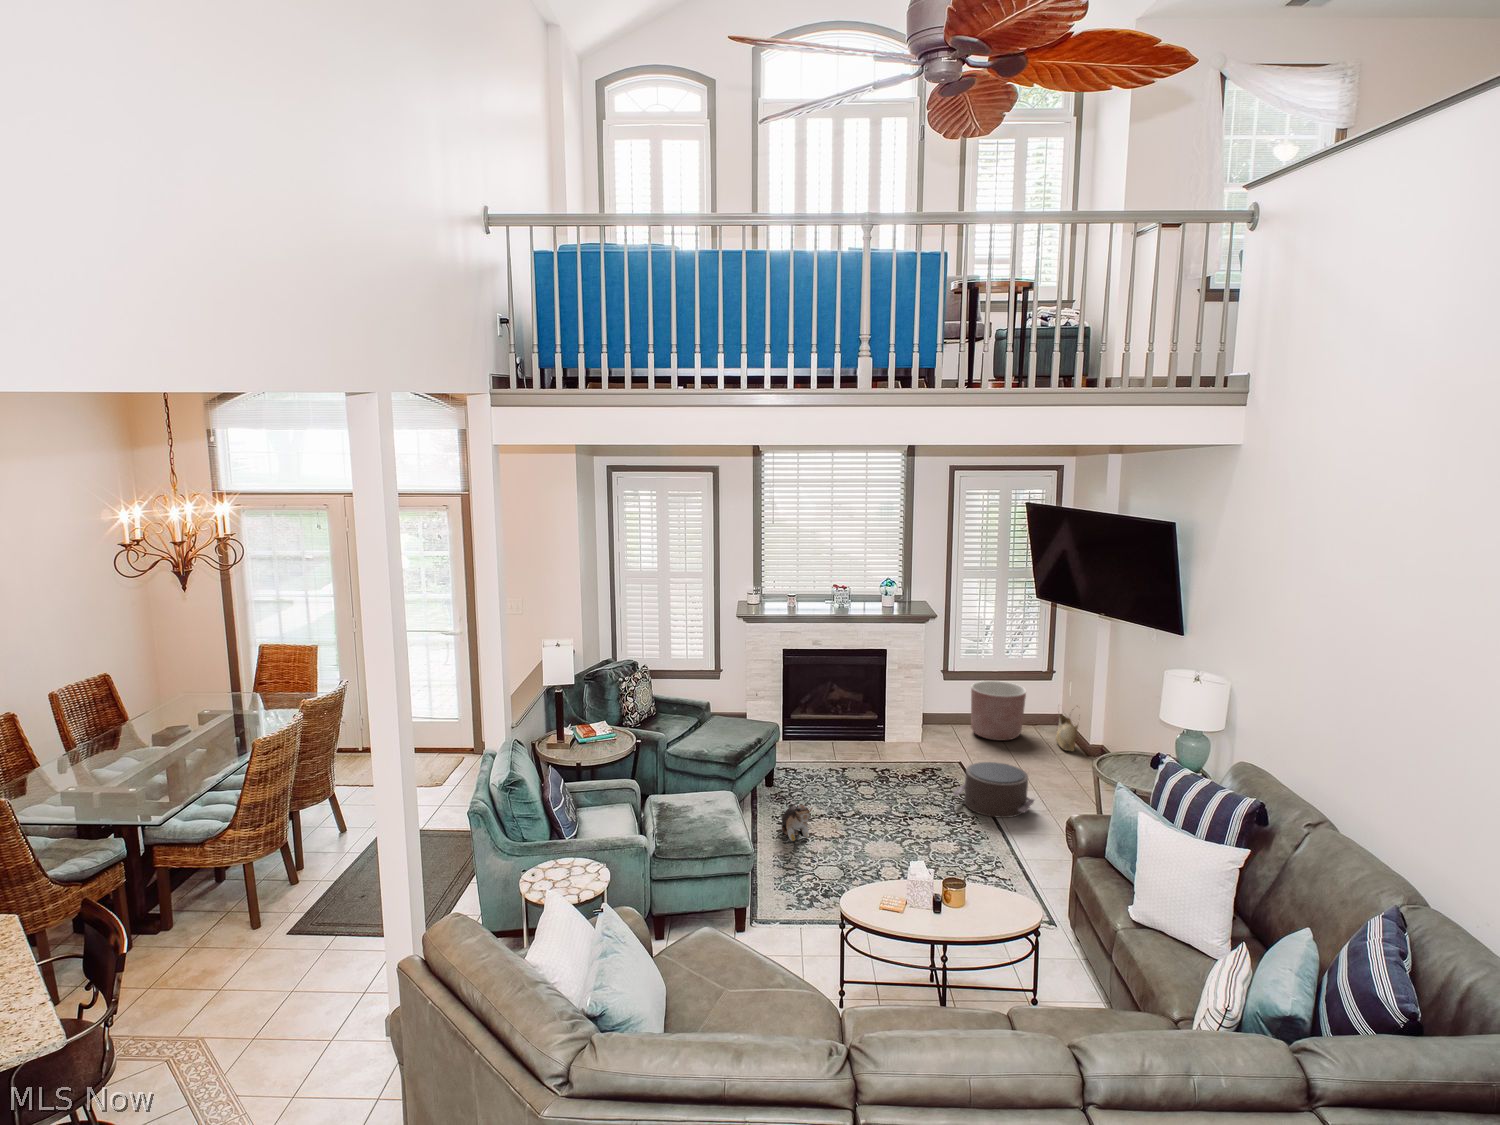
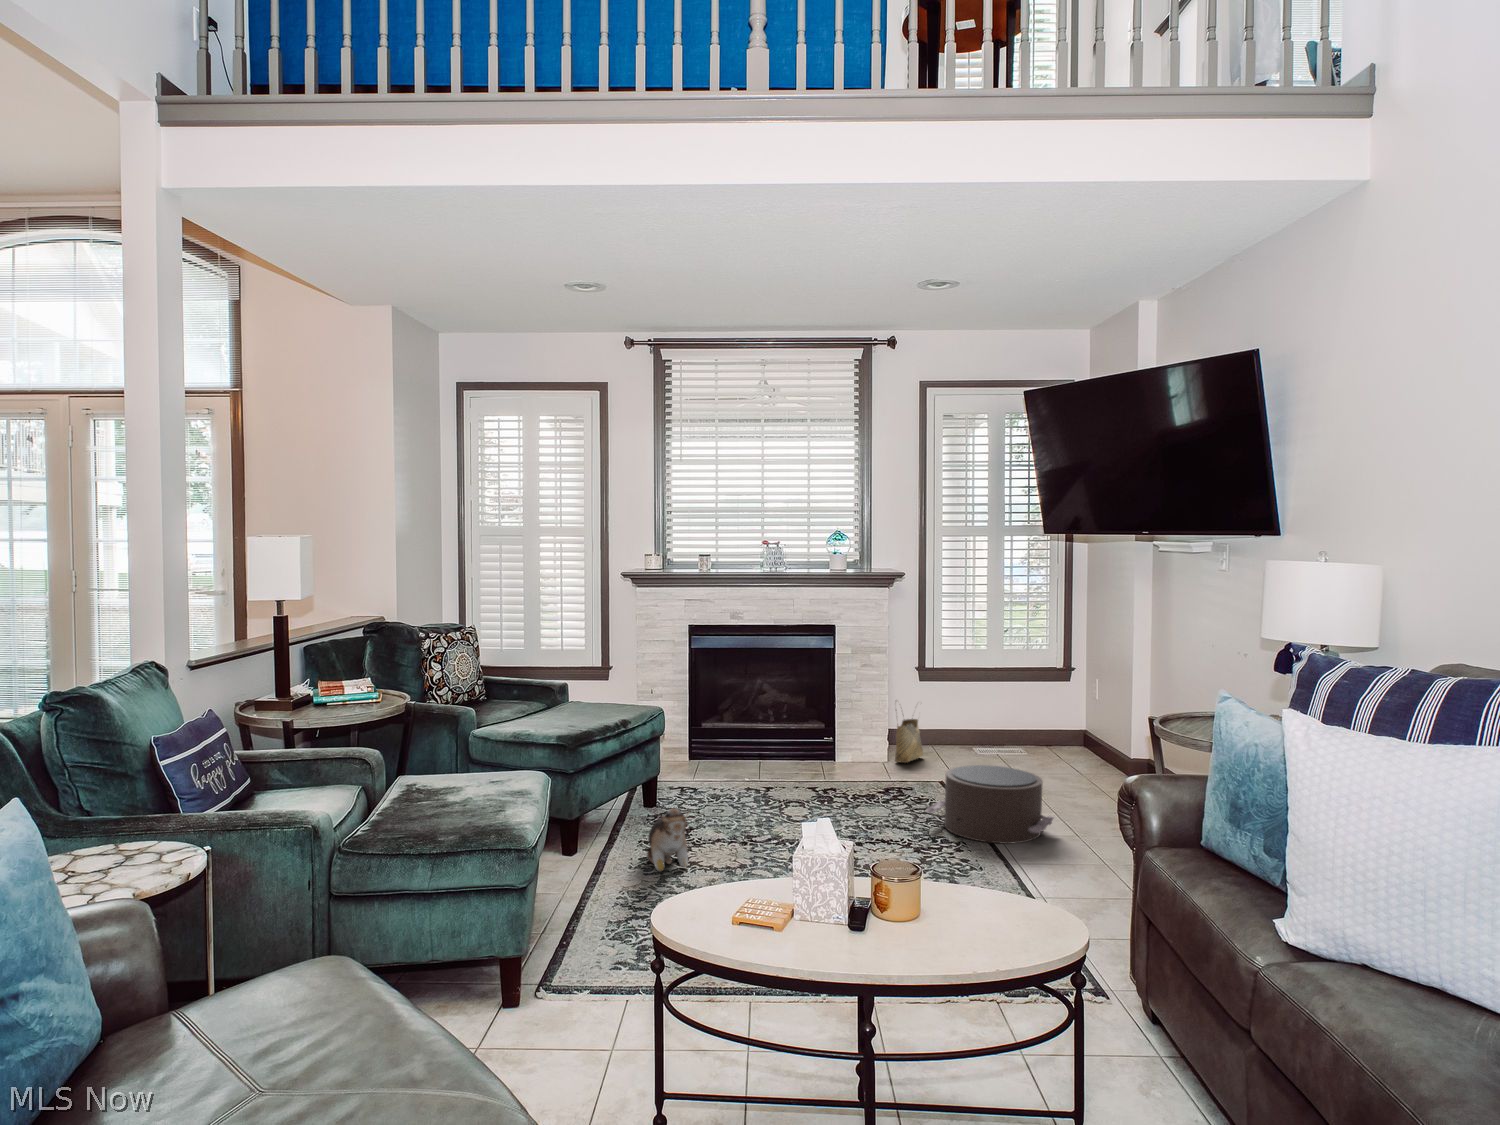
planter: present [971,681,1026,741] -> none [957,682,1034,761]
woven basket: present [1056,706,1078,751] -> present [895,718,923,763]

